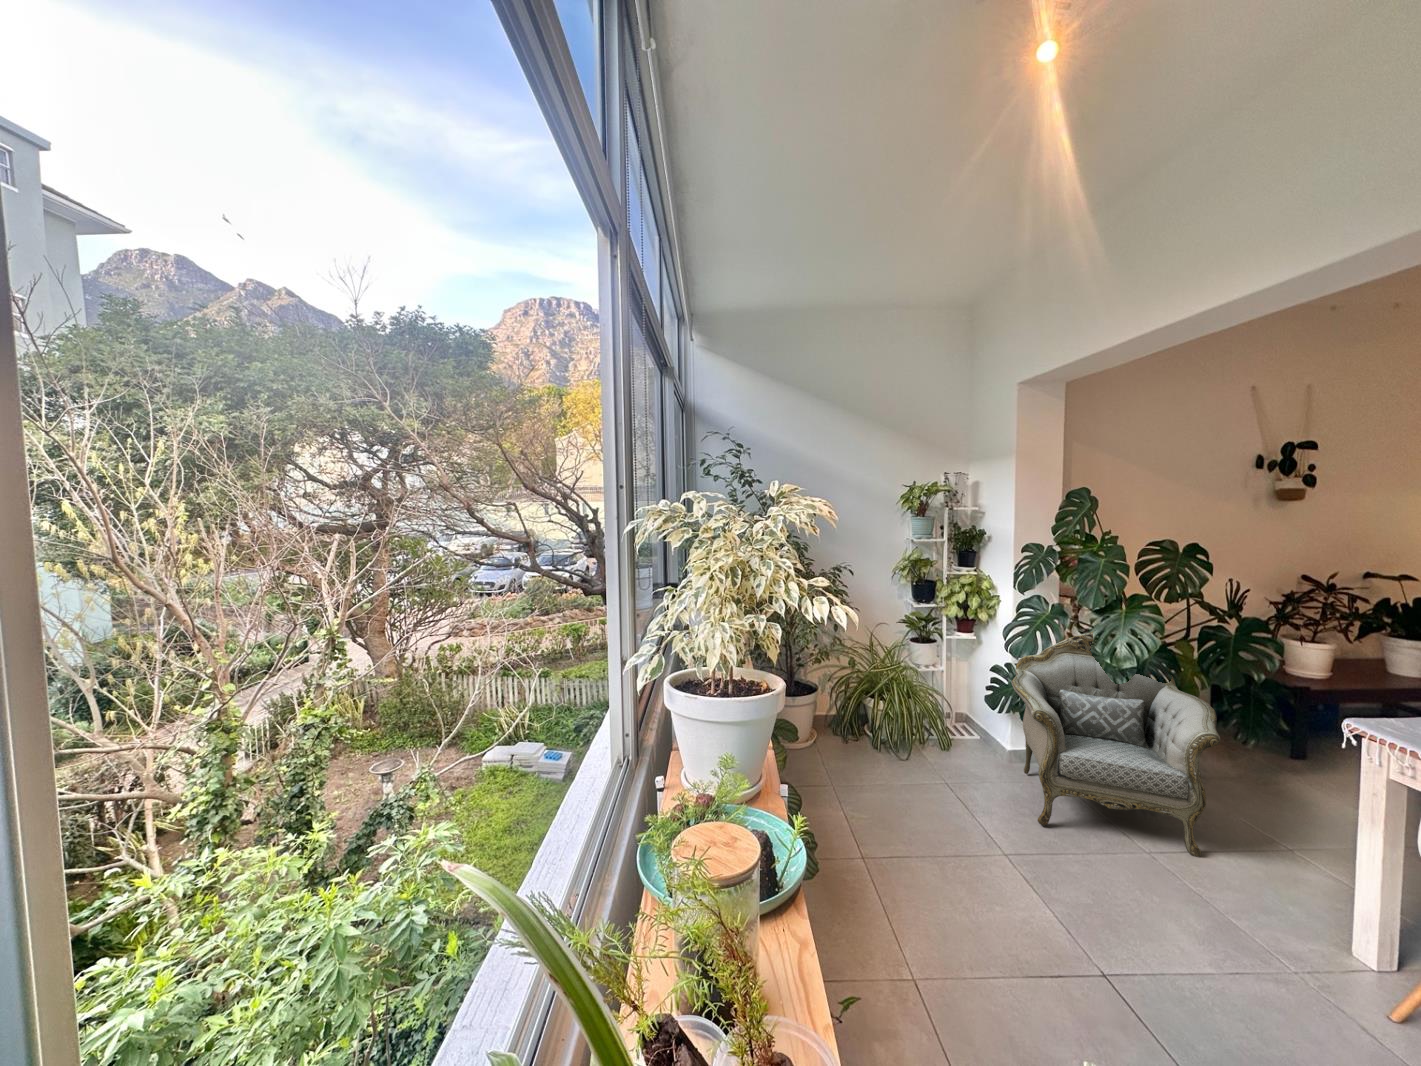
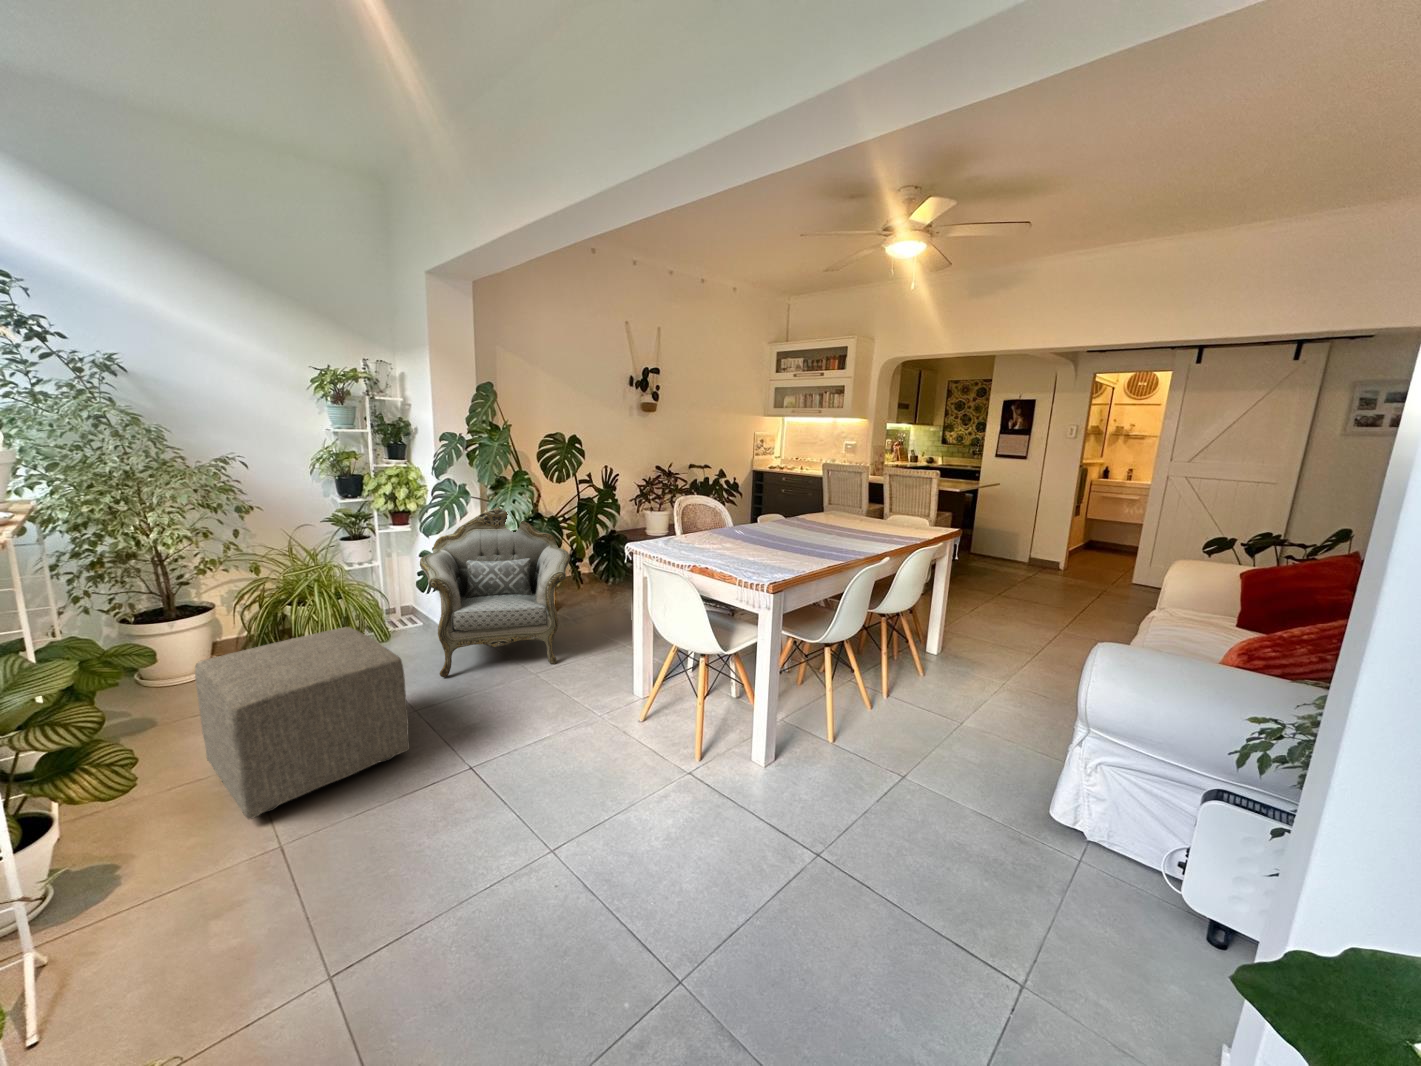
ottoman: none [853,751,1054,945] -> present [195,627,410,819]

